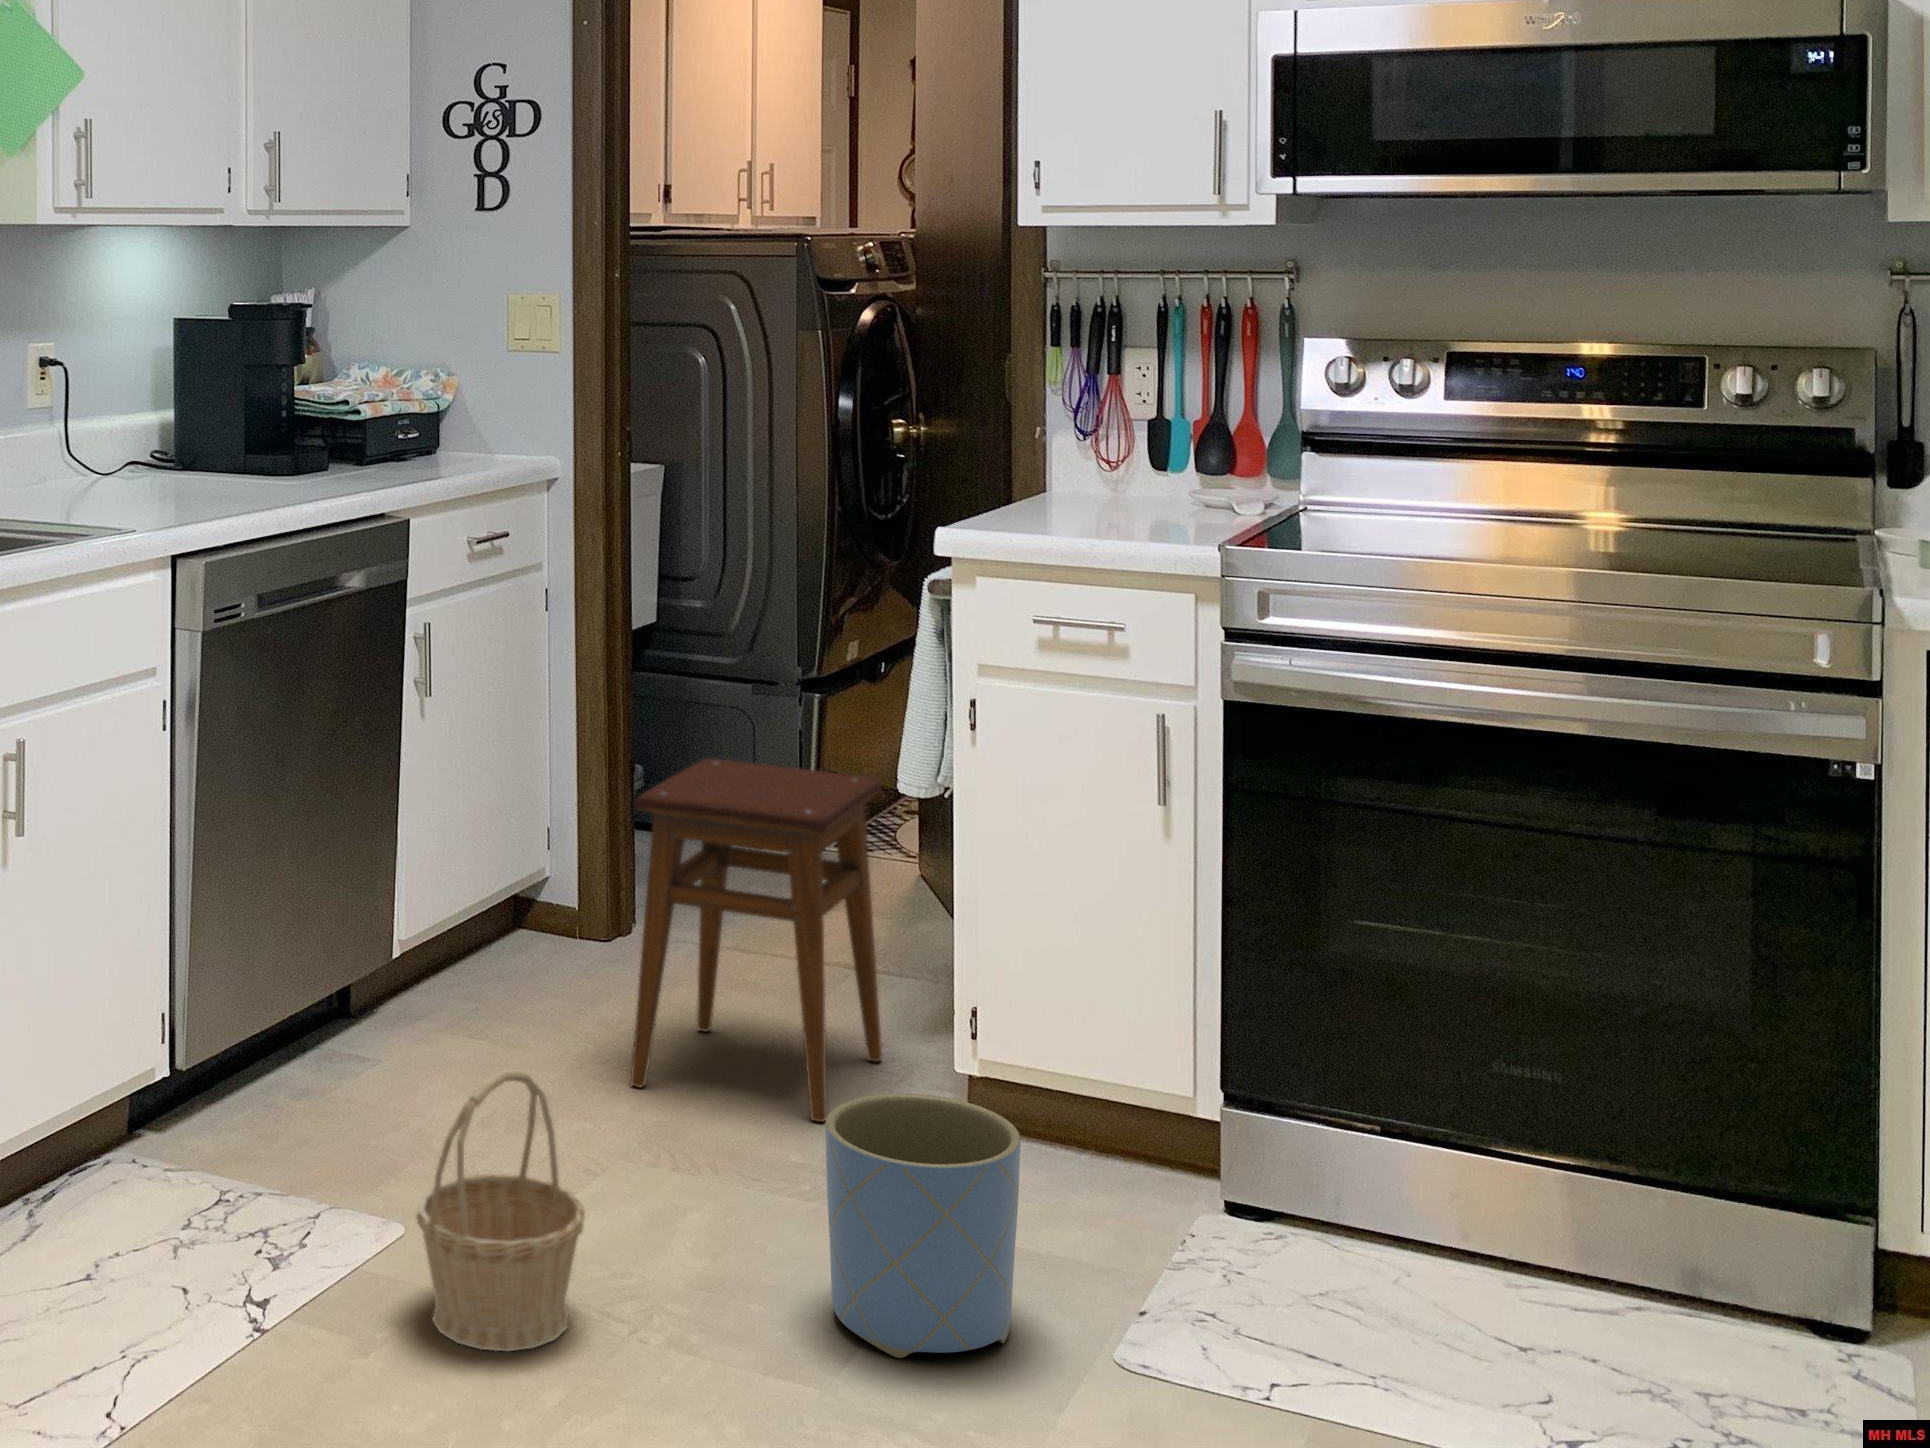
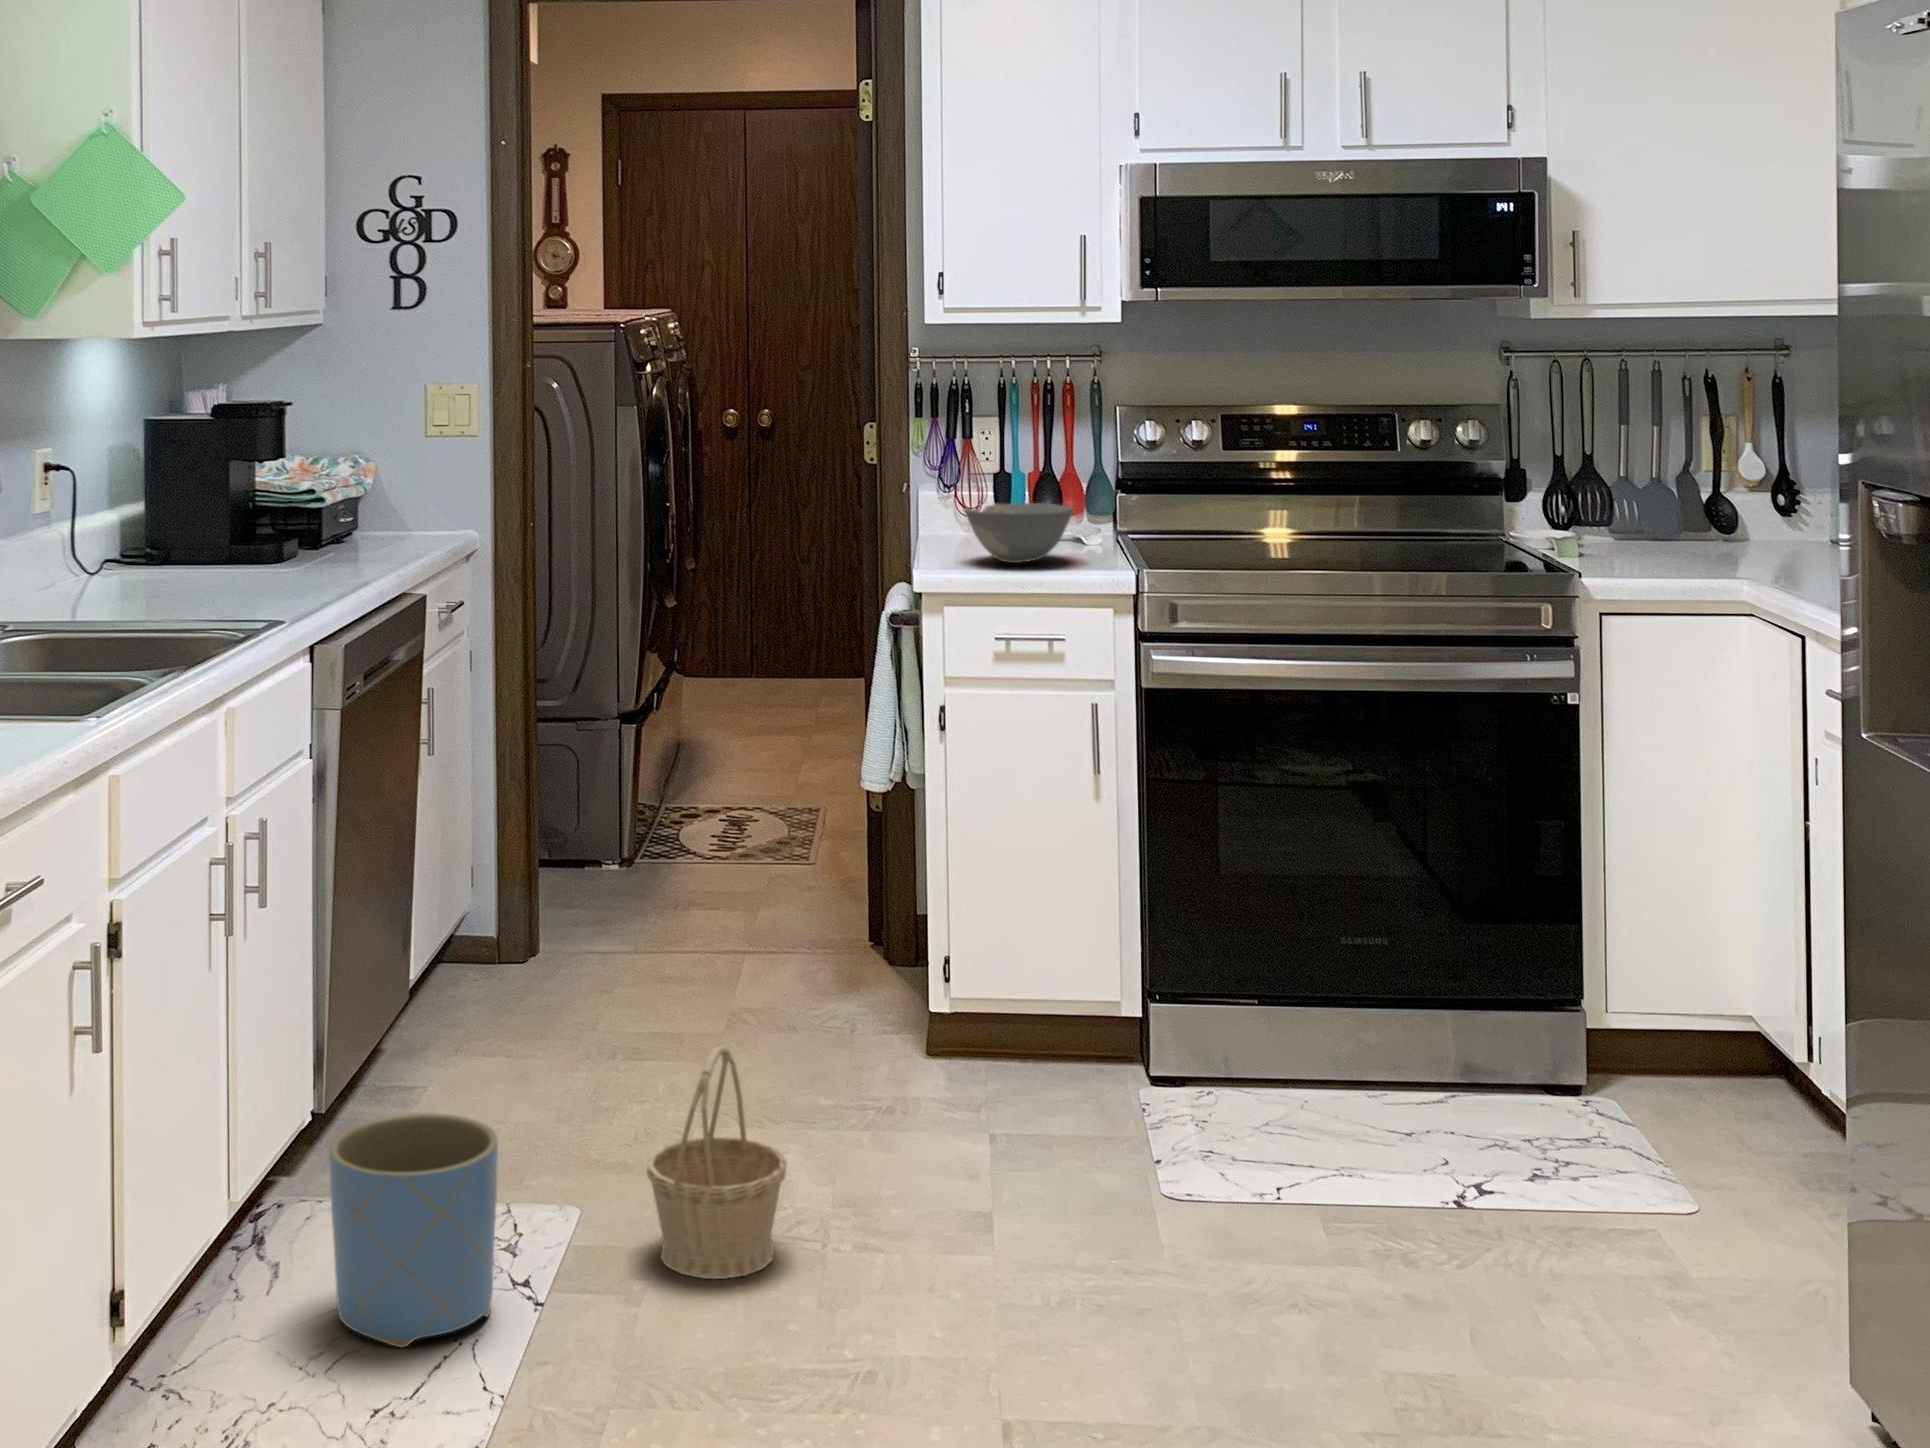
bowl: none [1029,450,1173,525] -> present [965,503,1074,563]
stool: present [631,758,882,1122] -> none [656,785,830,1073]
planter: present [825,1094,1021,1358] -> present [329,1113,498,1347]

